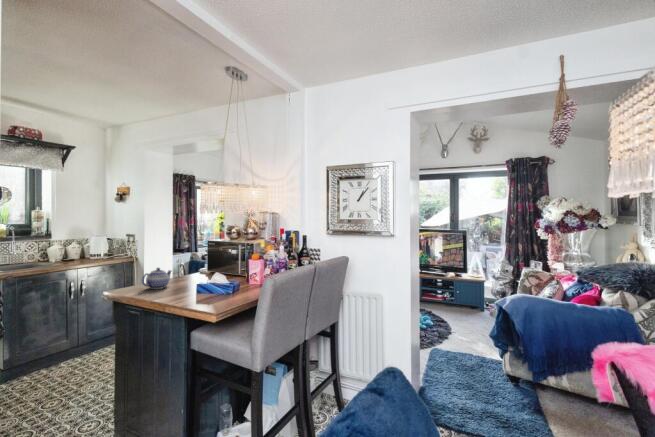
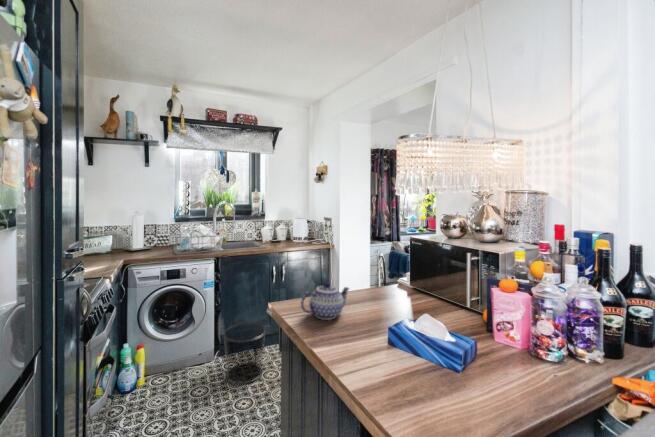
waste bin: none [19,337,73,396] -> present [223,323,266,384]

